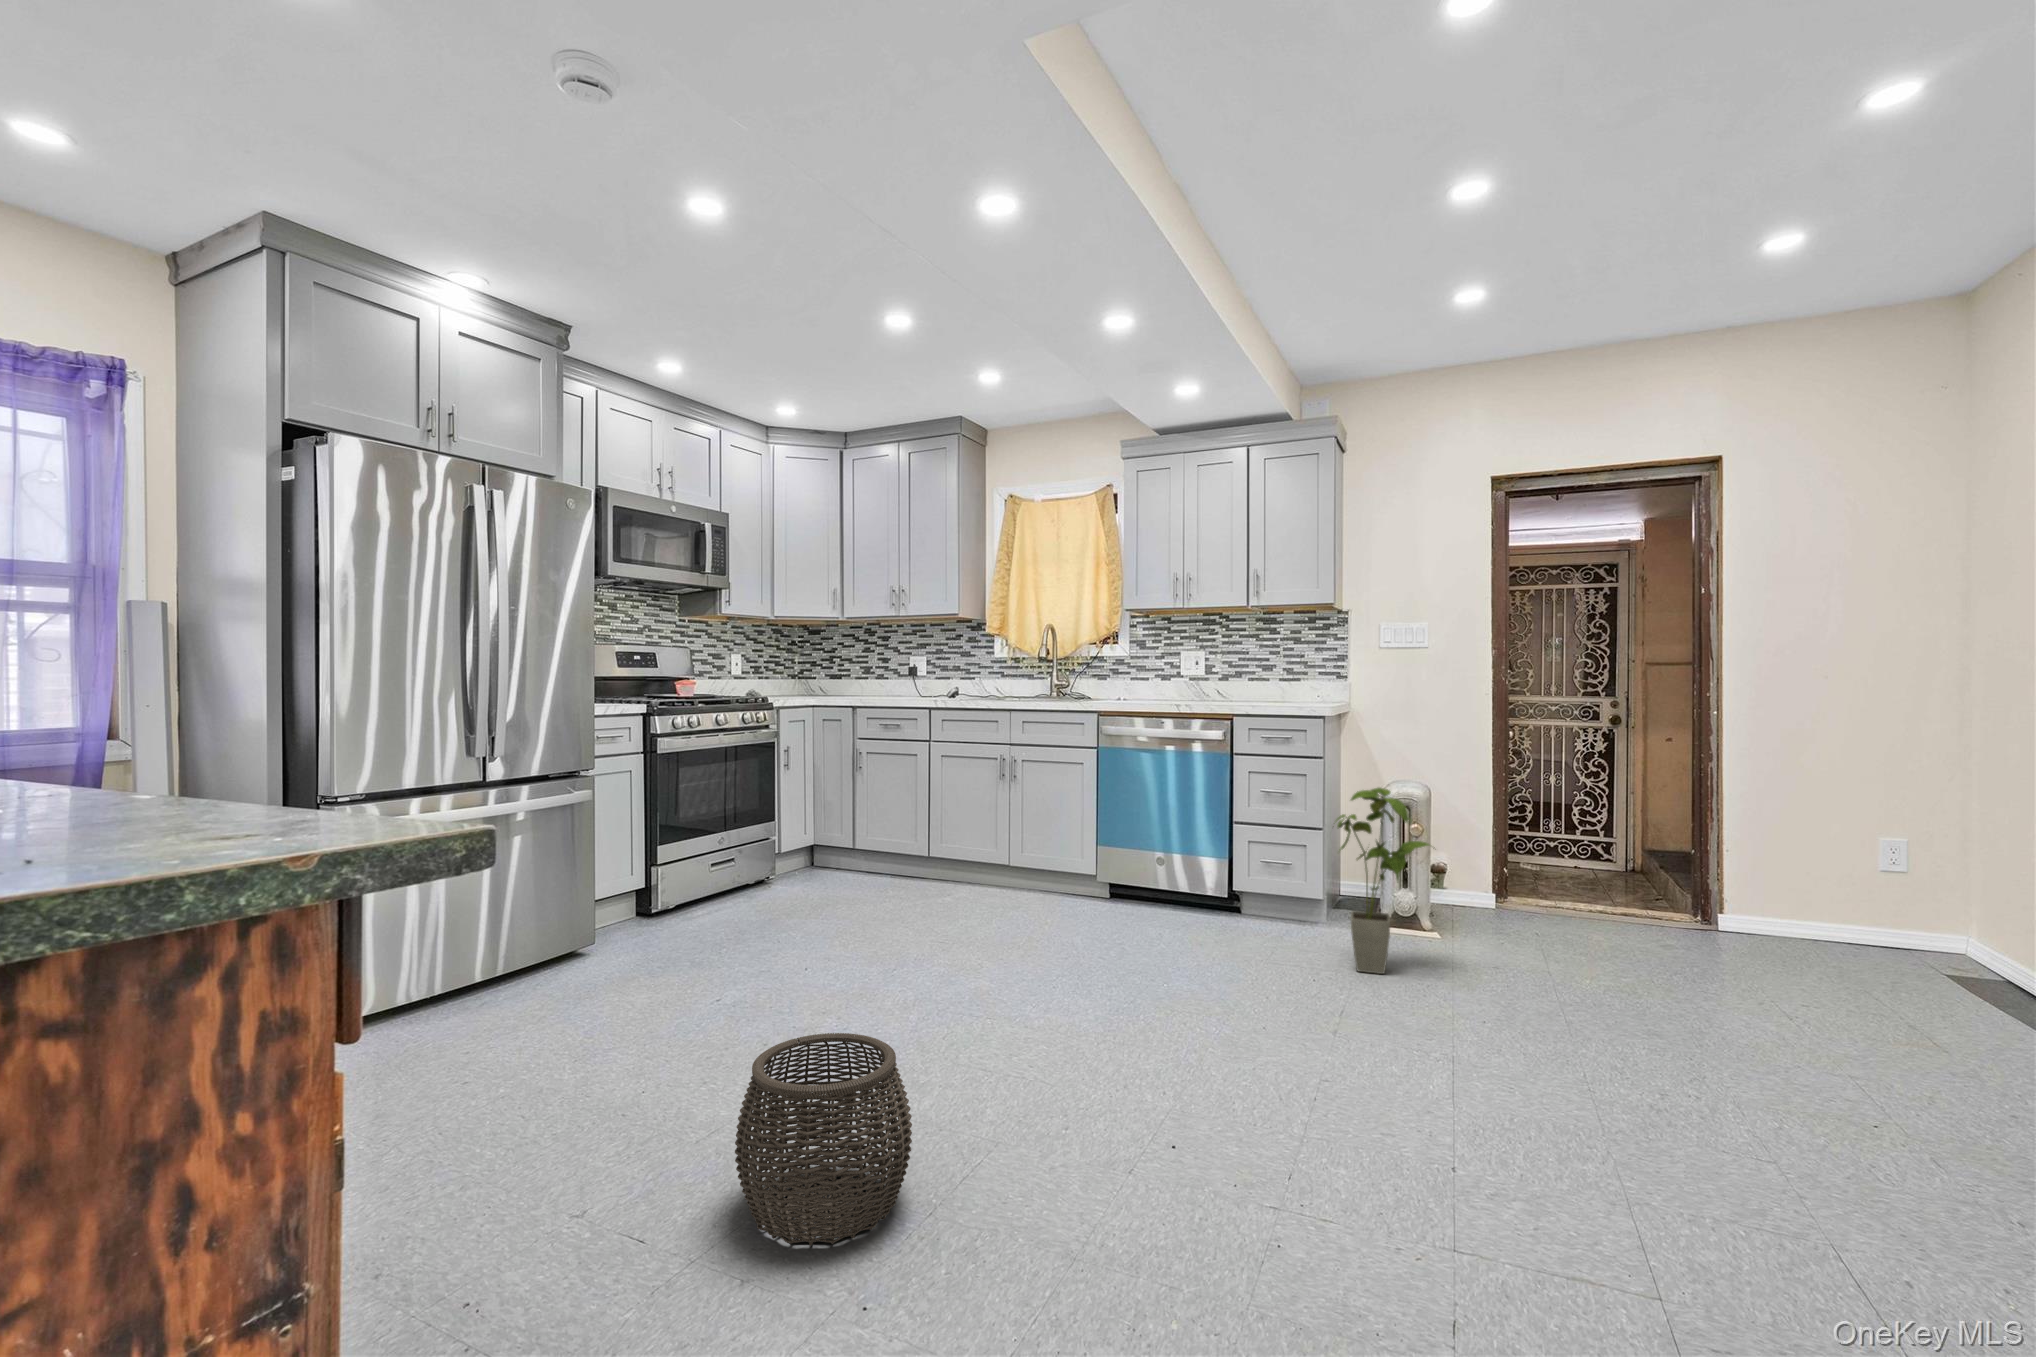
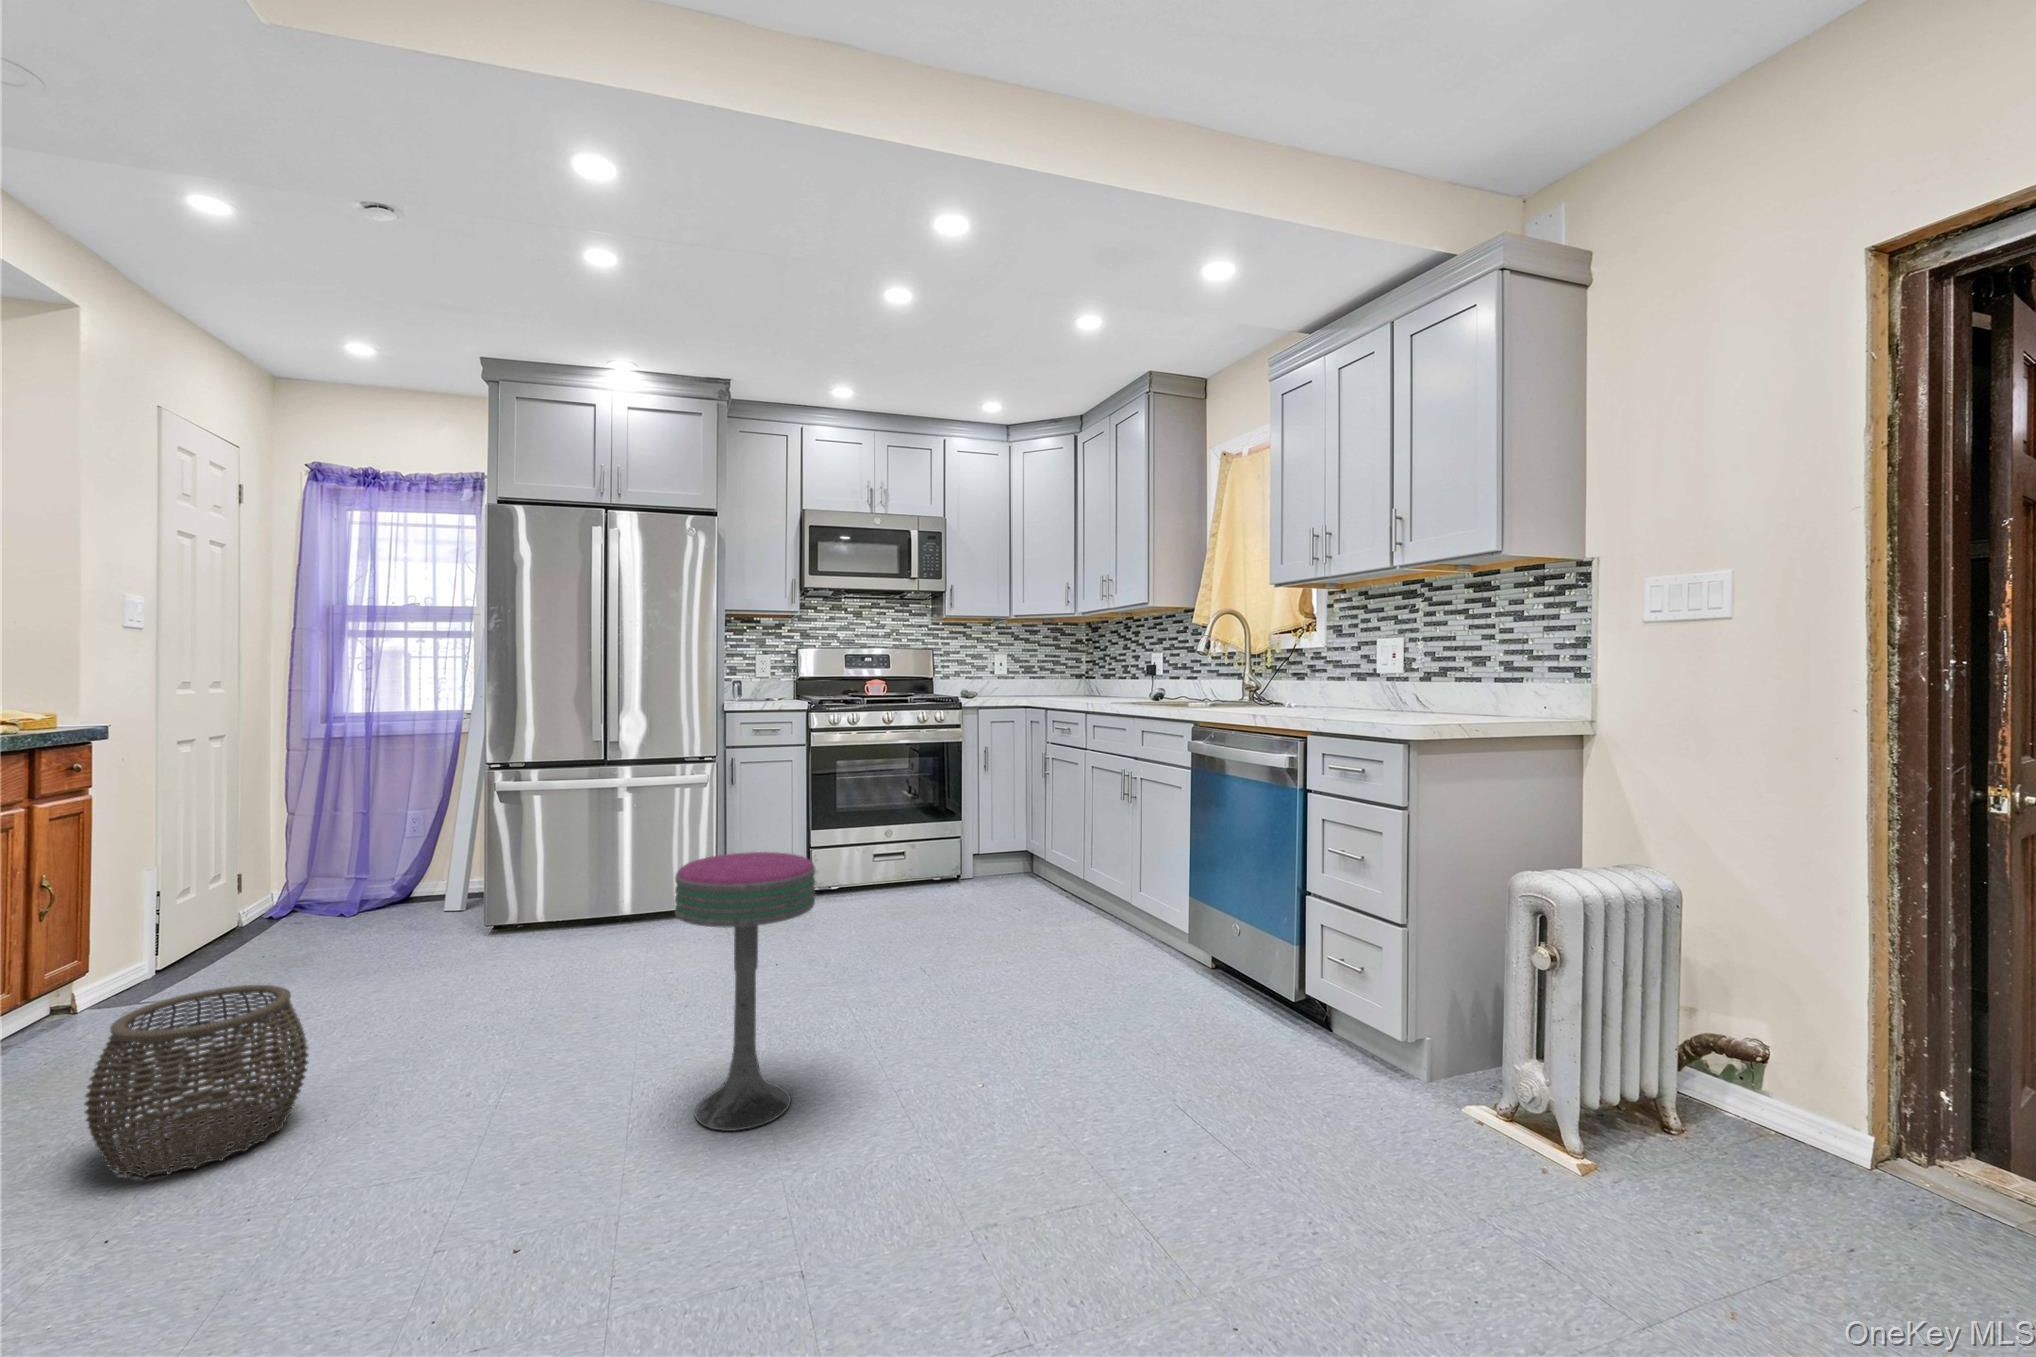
house plant: present [1336,788,1429,974] -> none [1177,867,1360,1209]
bar stool: none [1055,829,1162,1044] -> present [675,852,815,1131]

